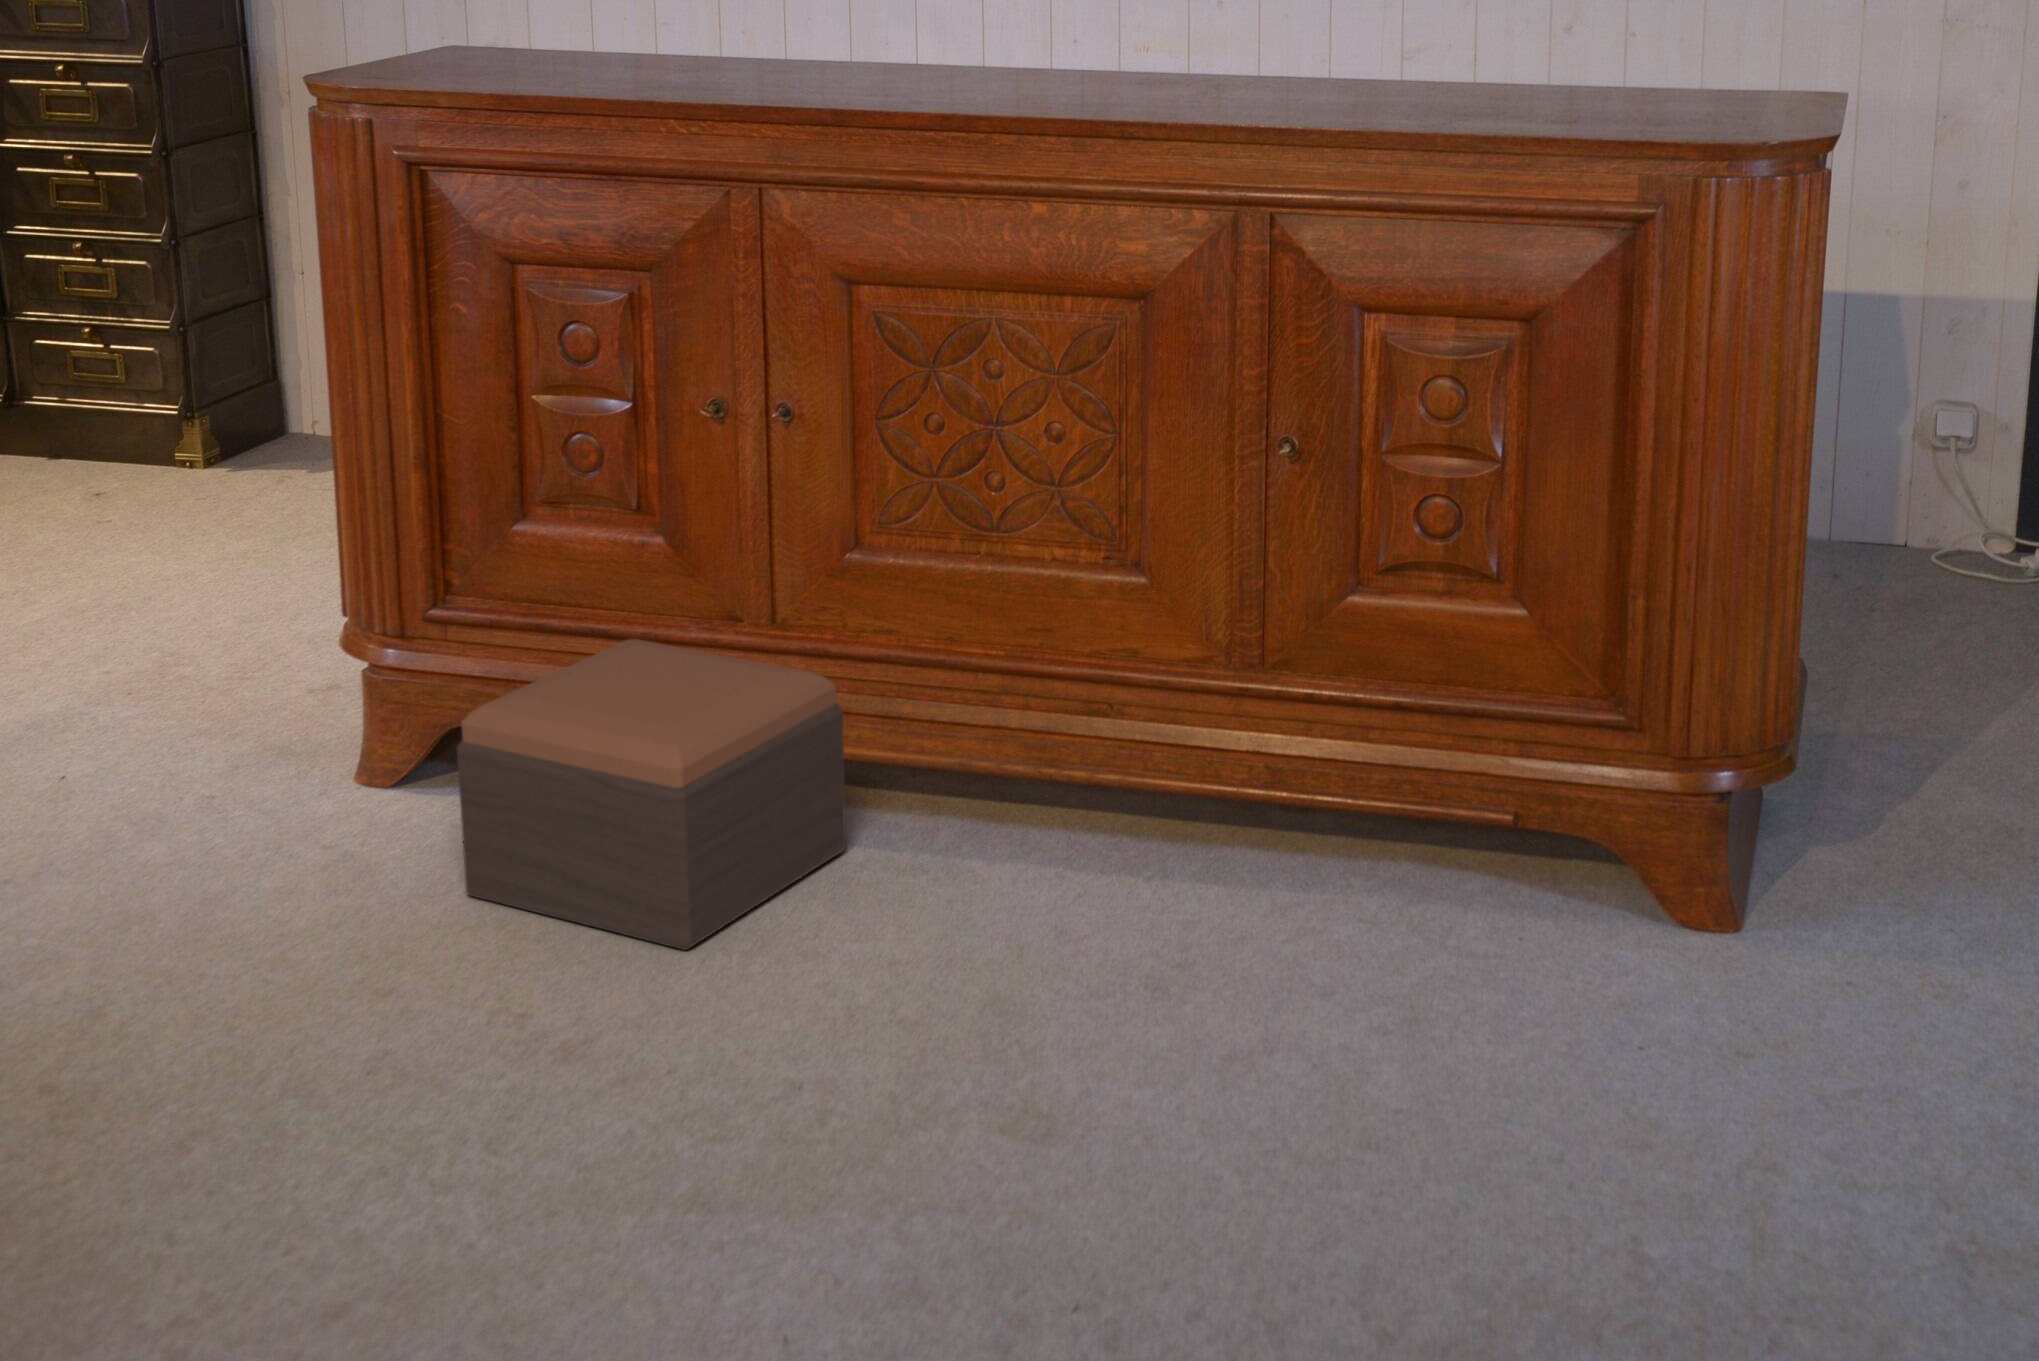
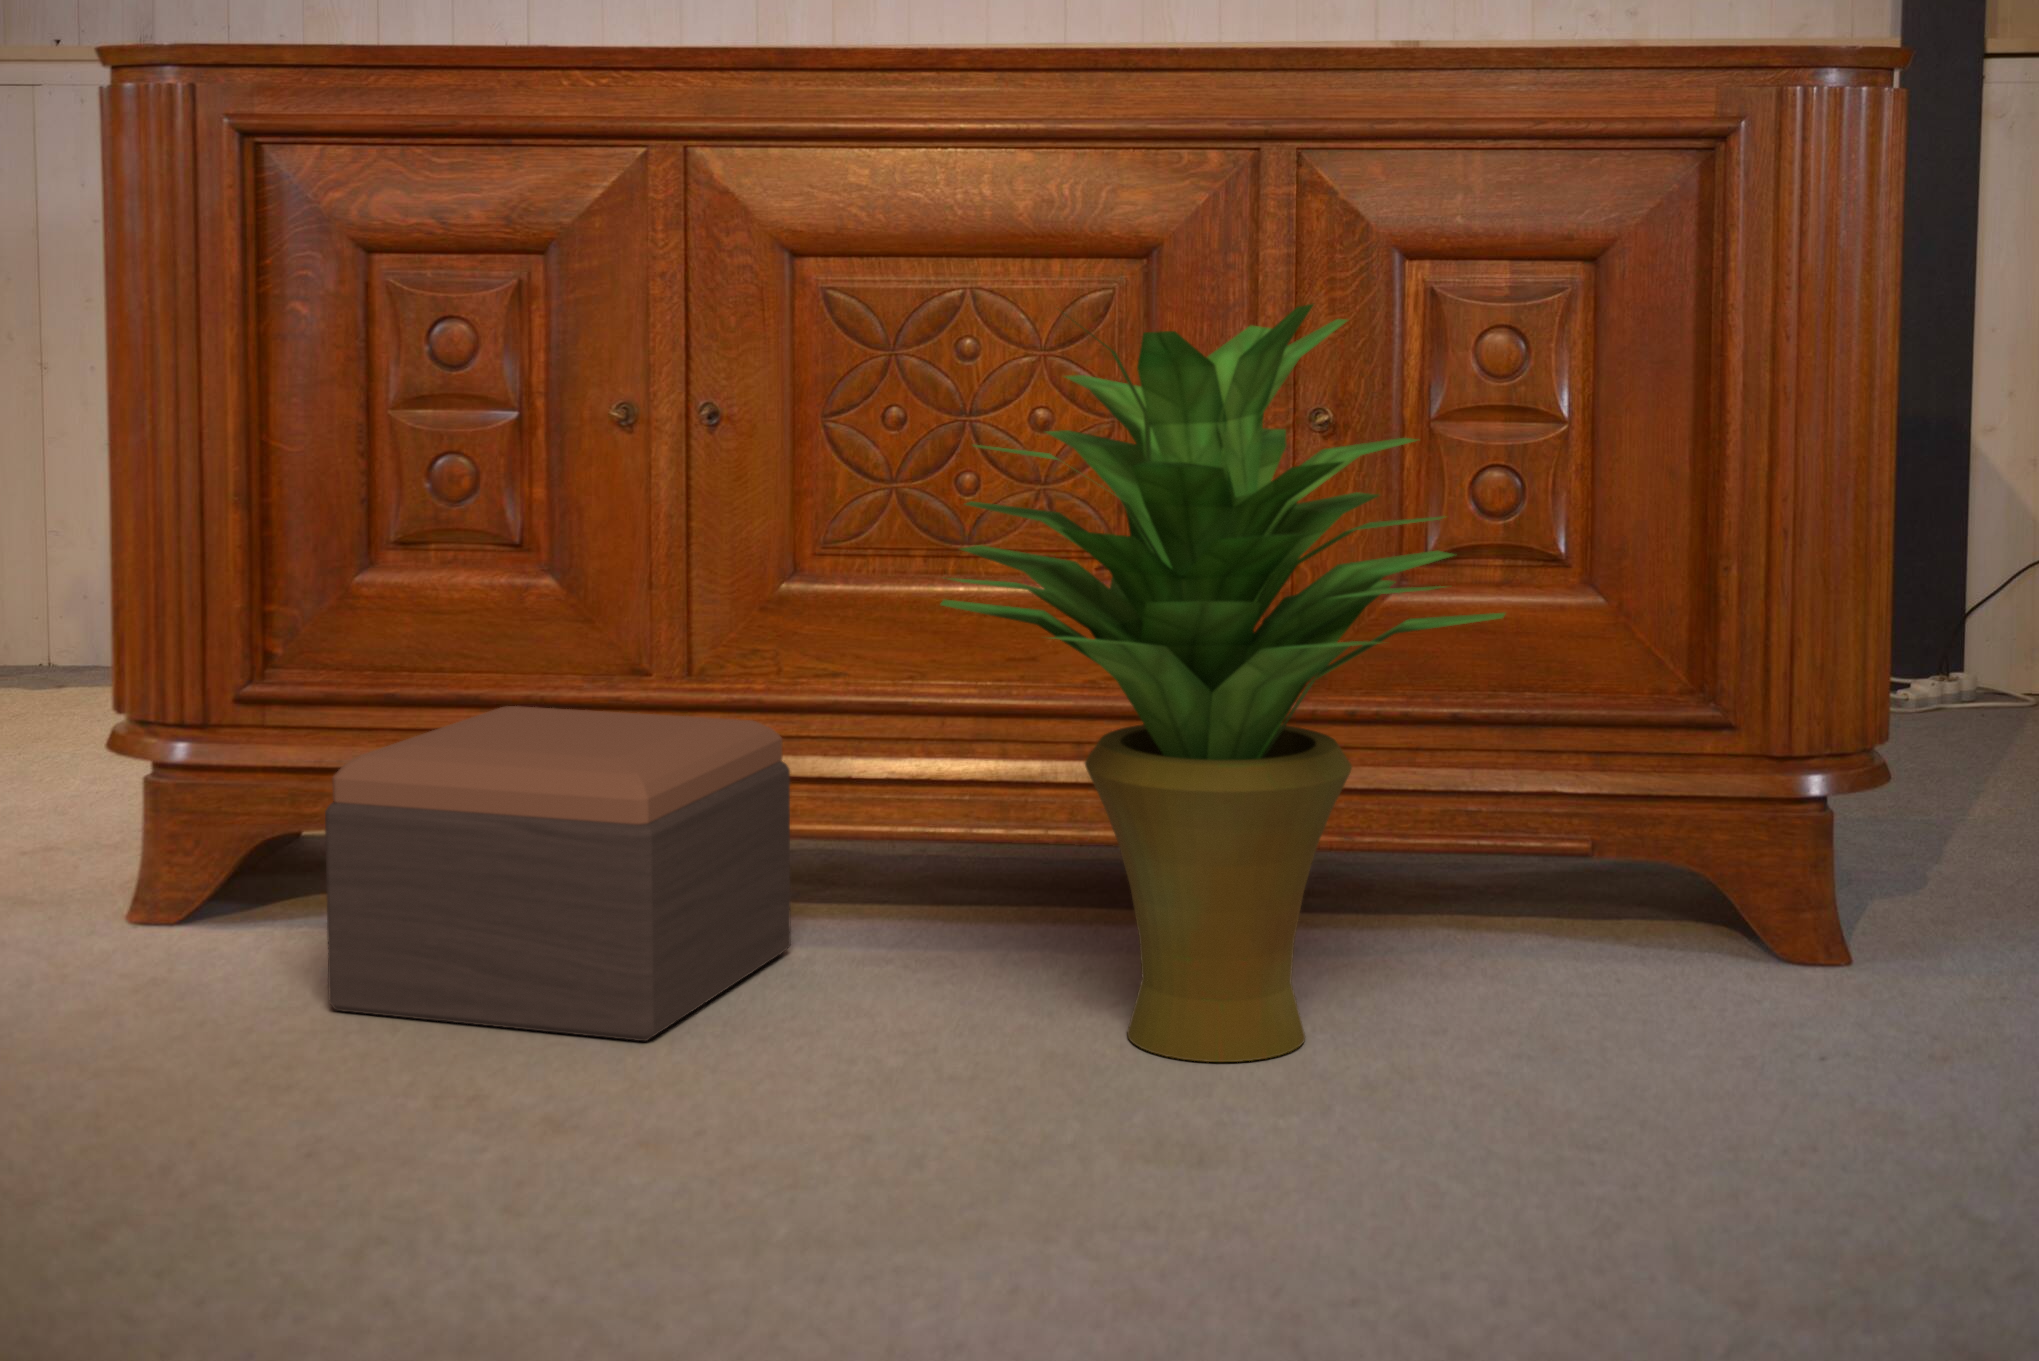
potted plant: none [889,391,1361,1011] -> present [941,304,1505,1062]

